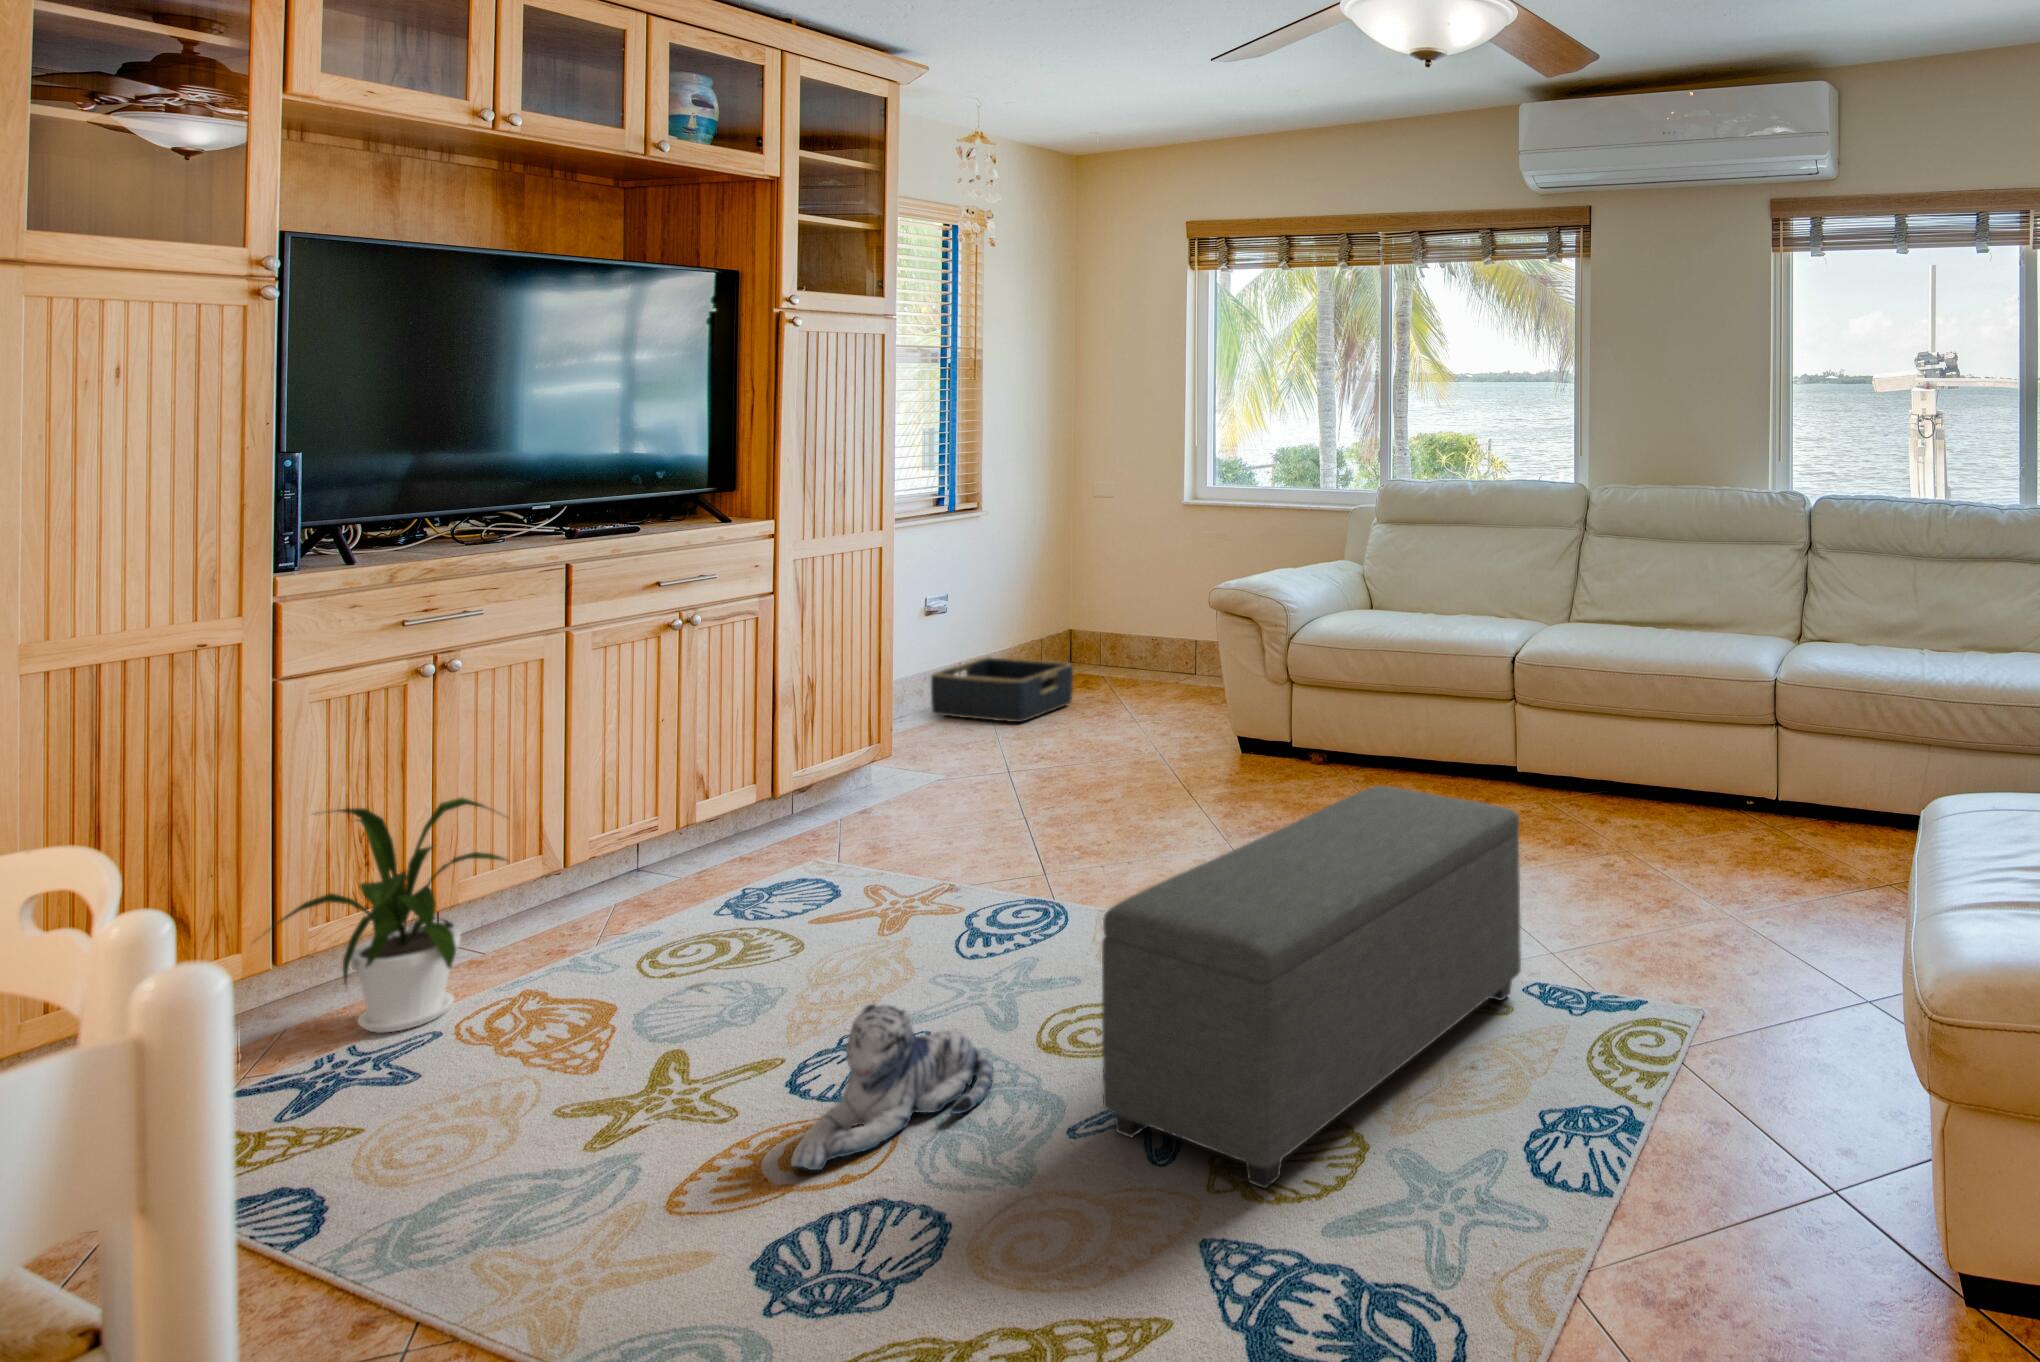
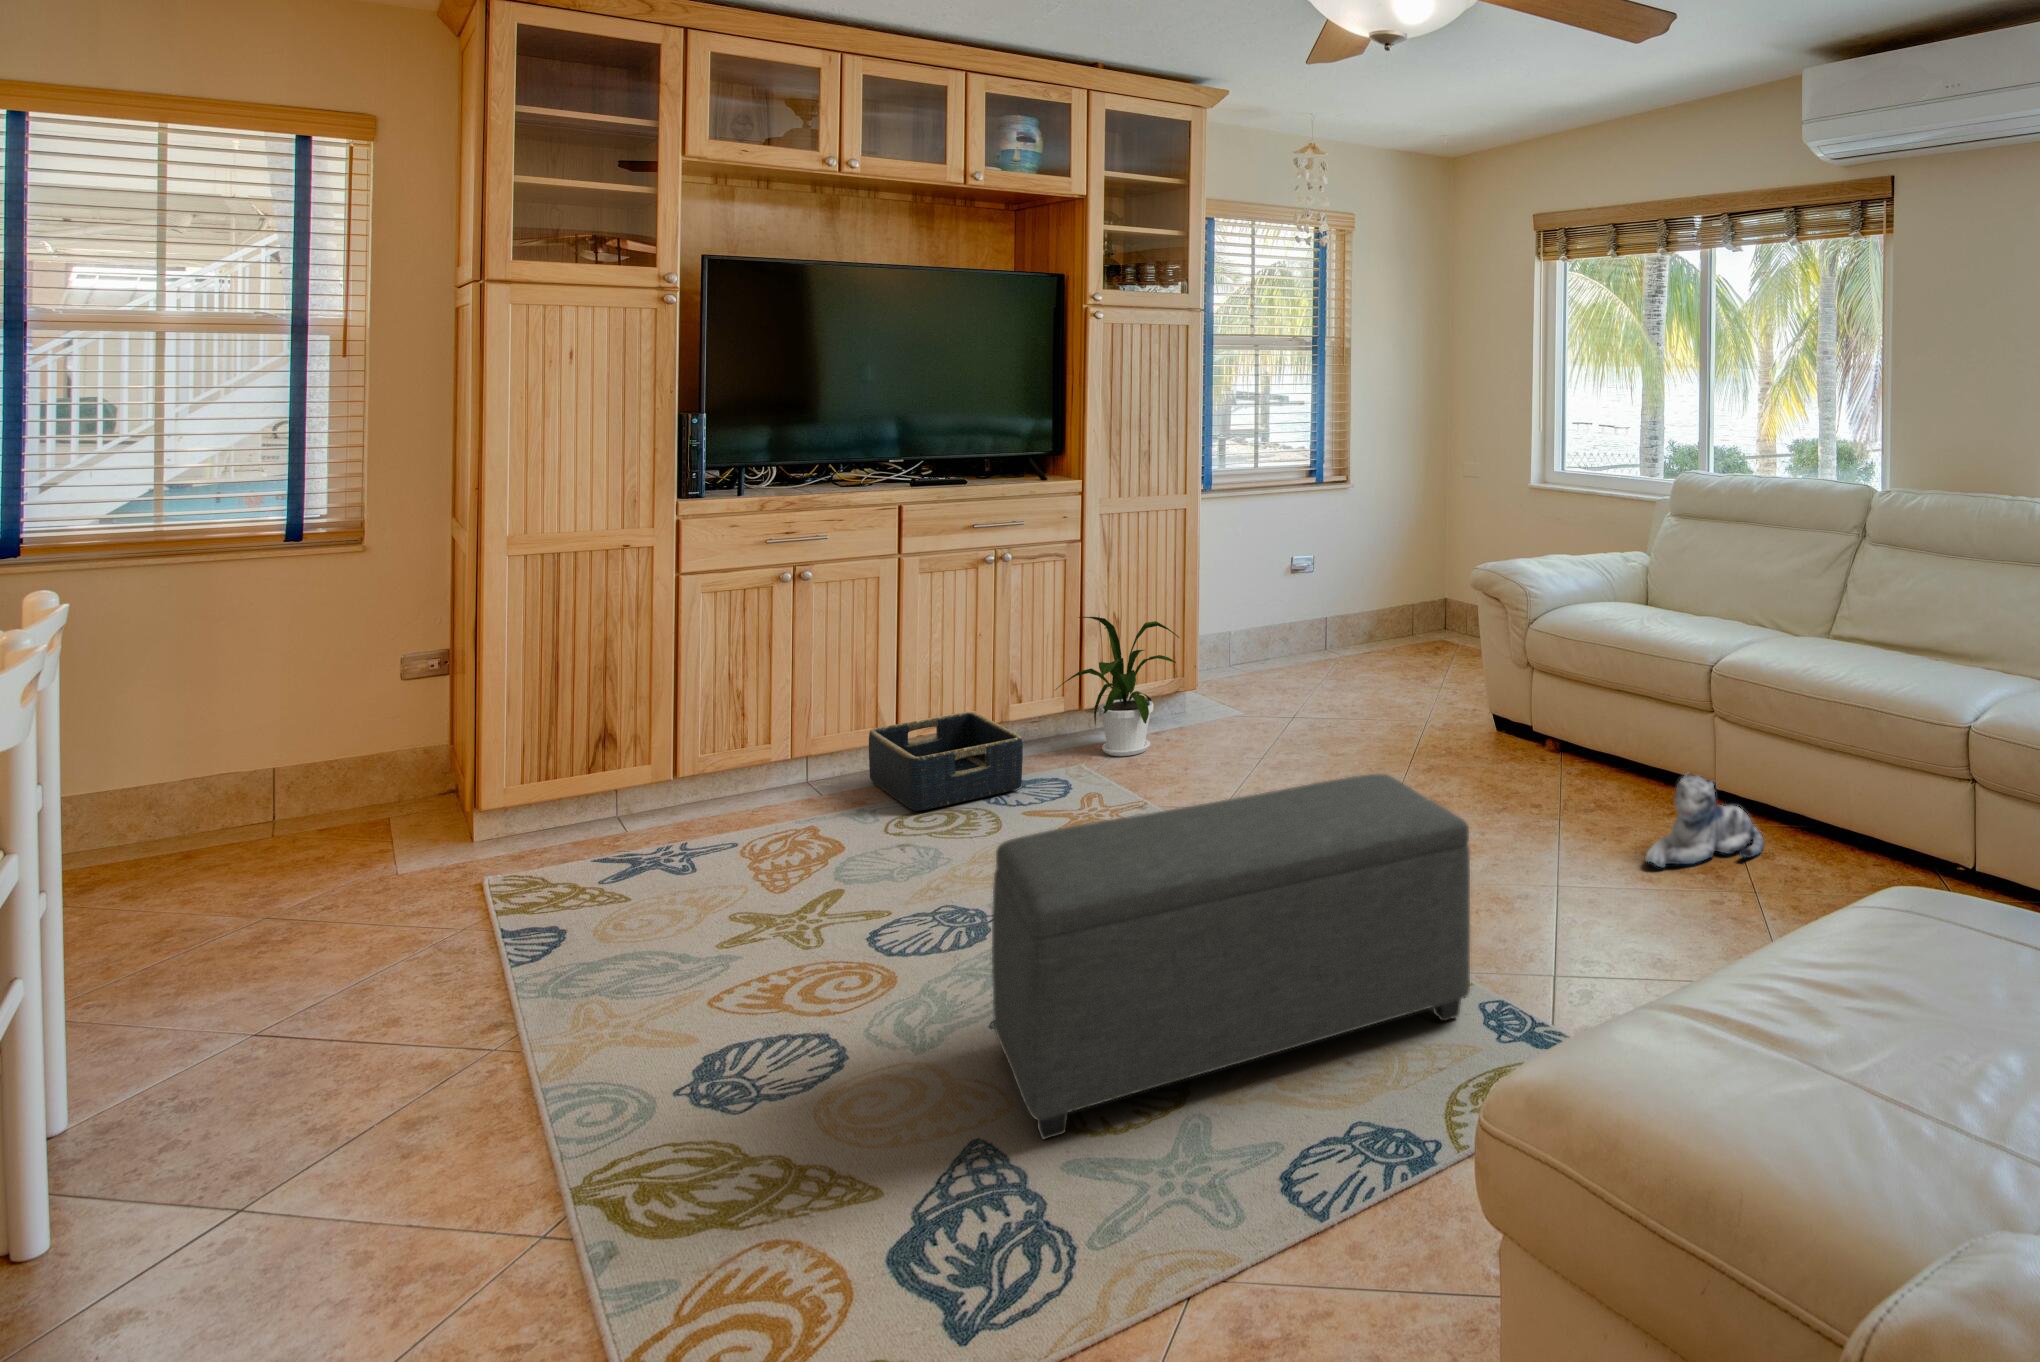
basket: present [931,657,1073,722] -> present [869,712,1023,811]
house plant: present [255,798,506,1033] -> present [1056,617,1179,756]
plush toy: present [791,1004,993,1170] -> present [1645,773,1764,868]

